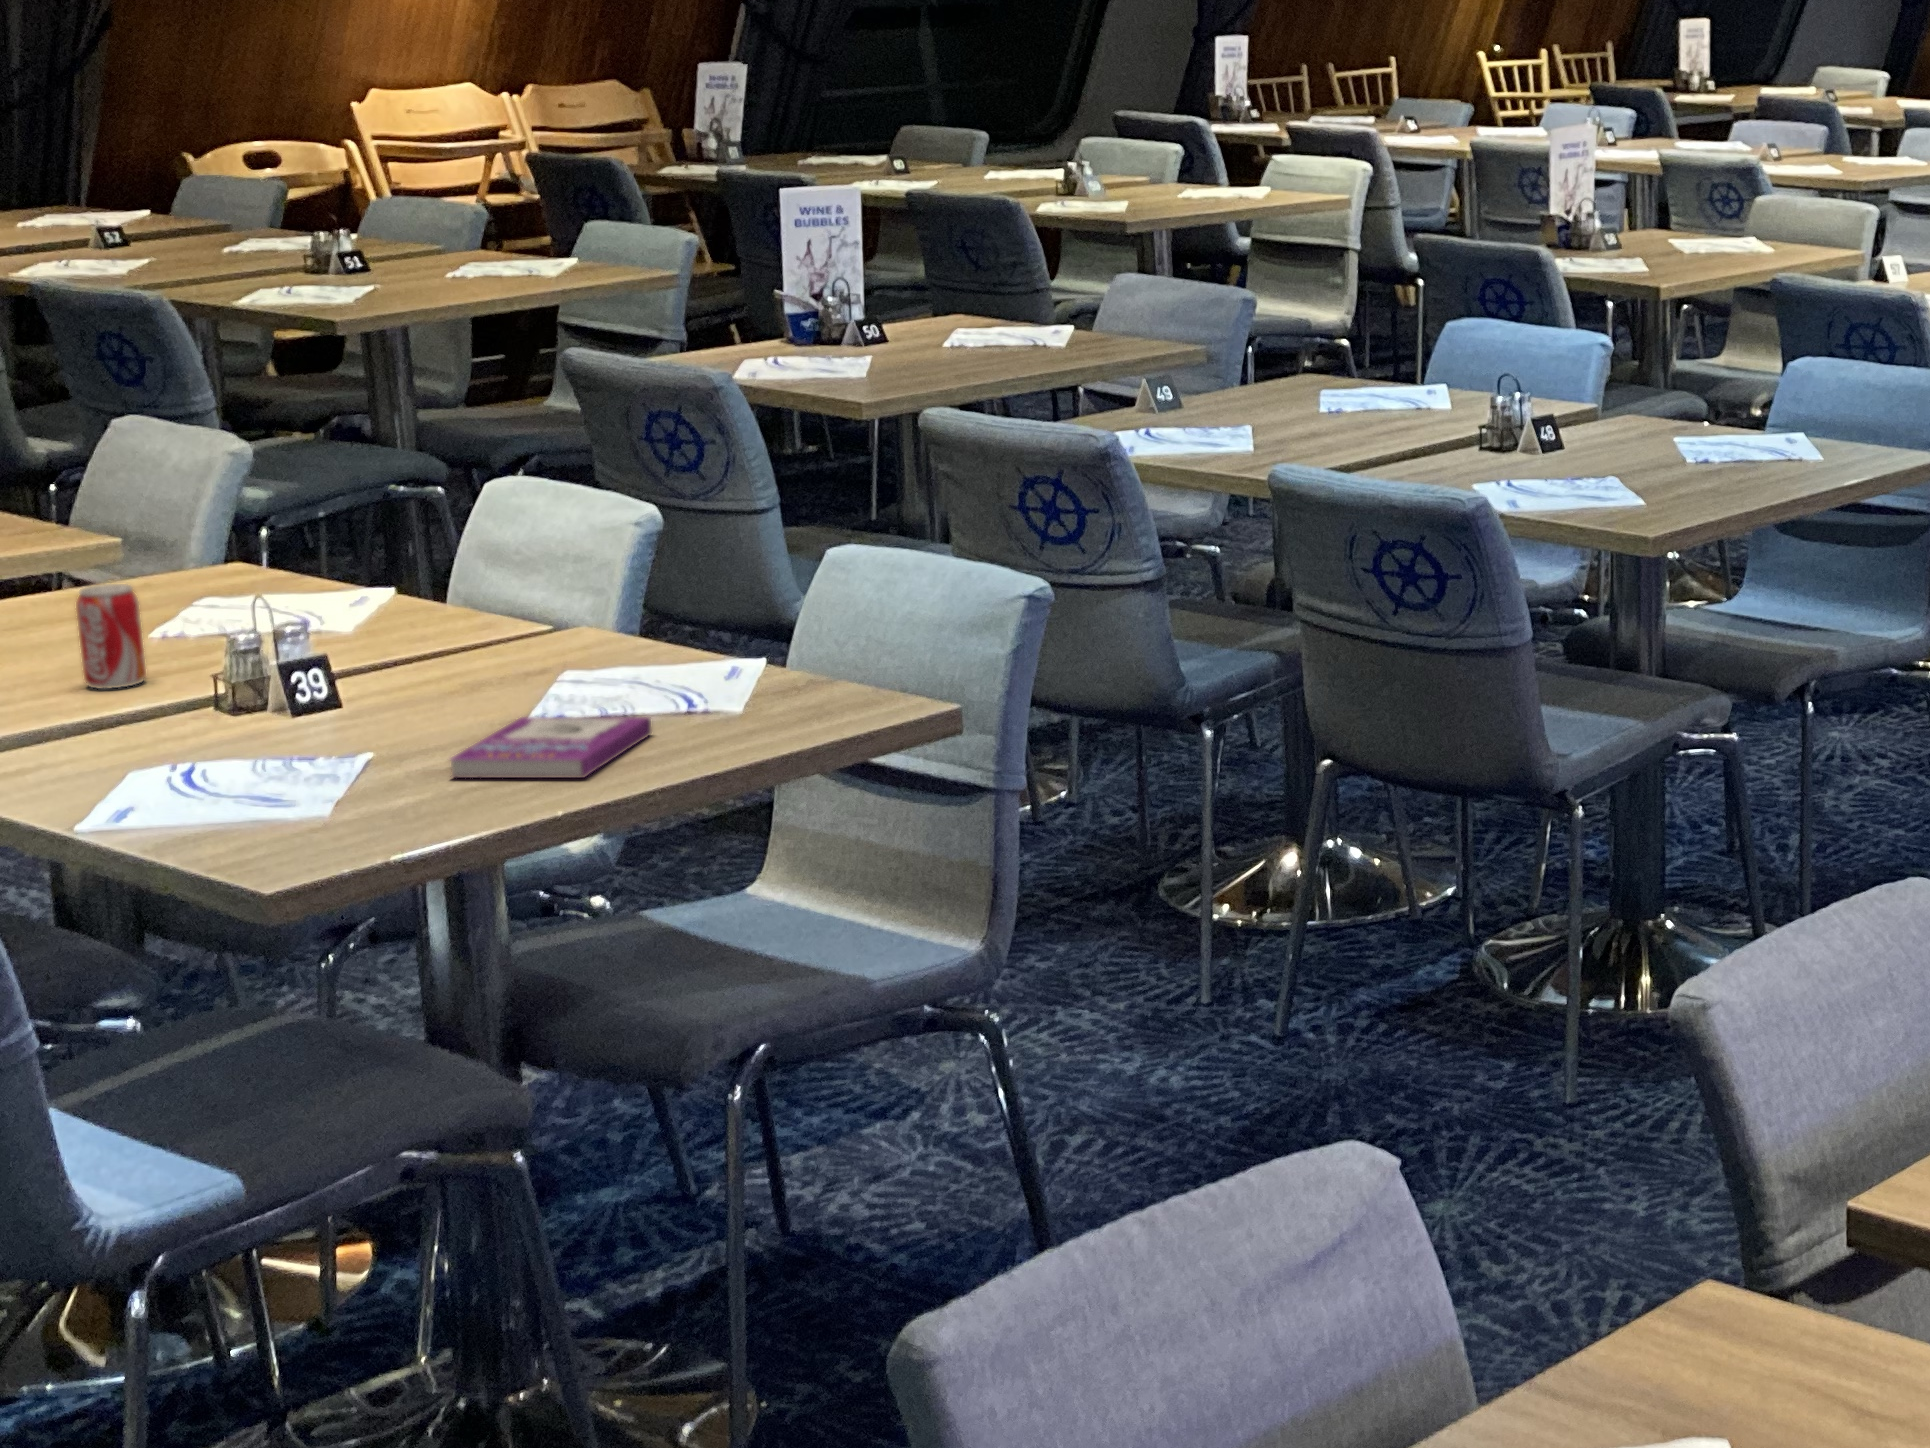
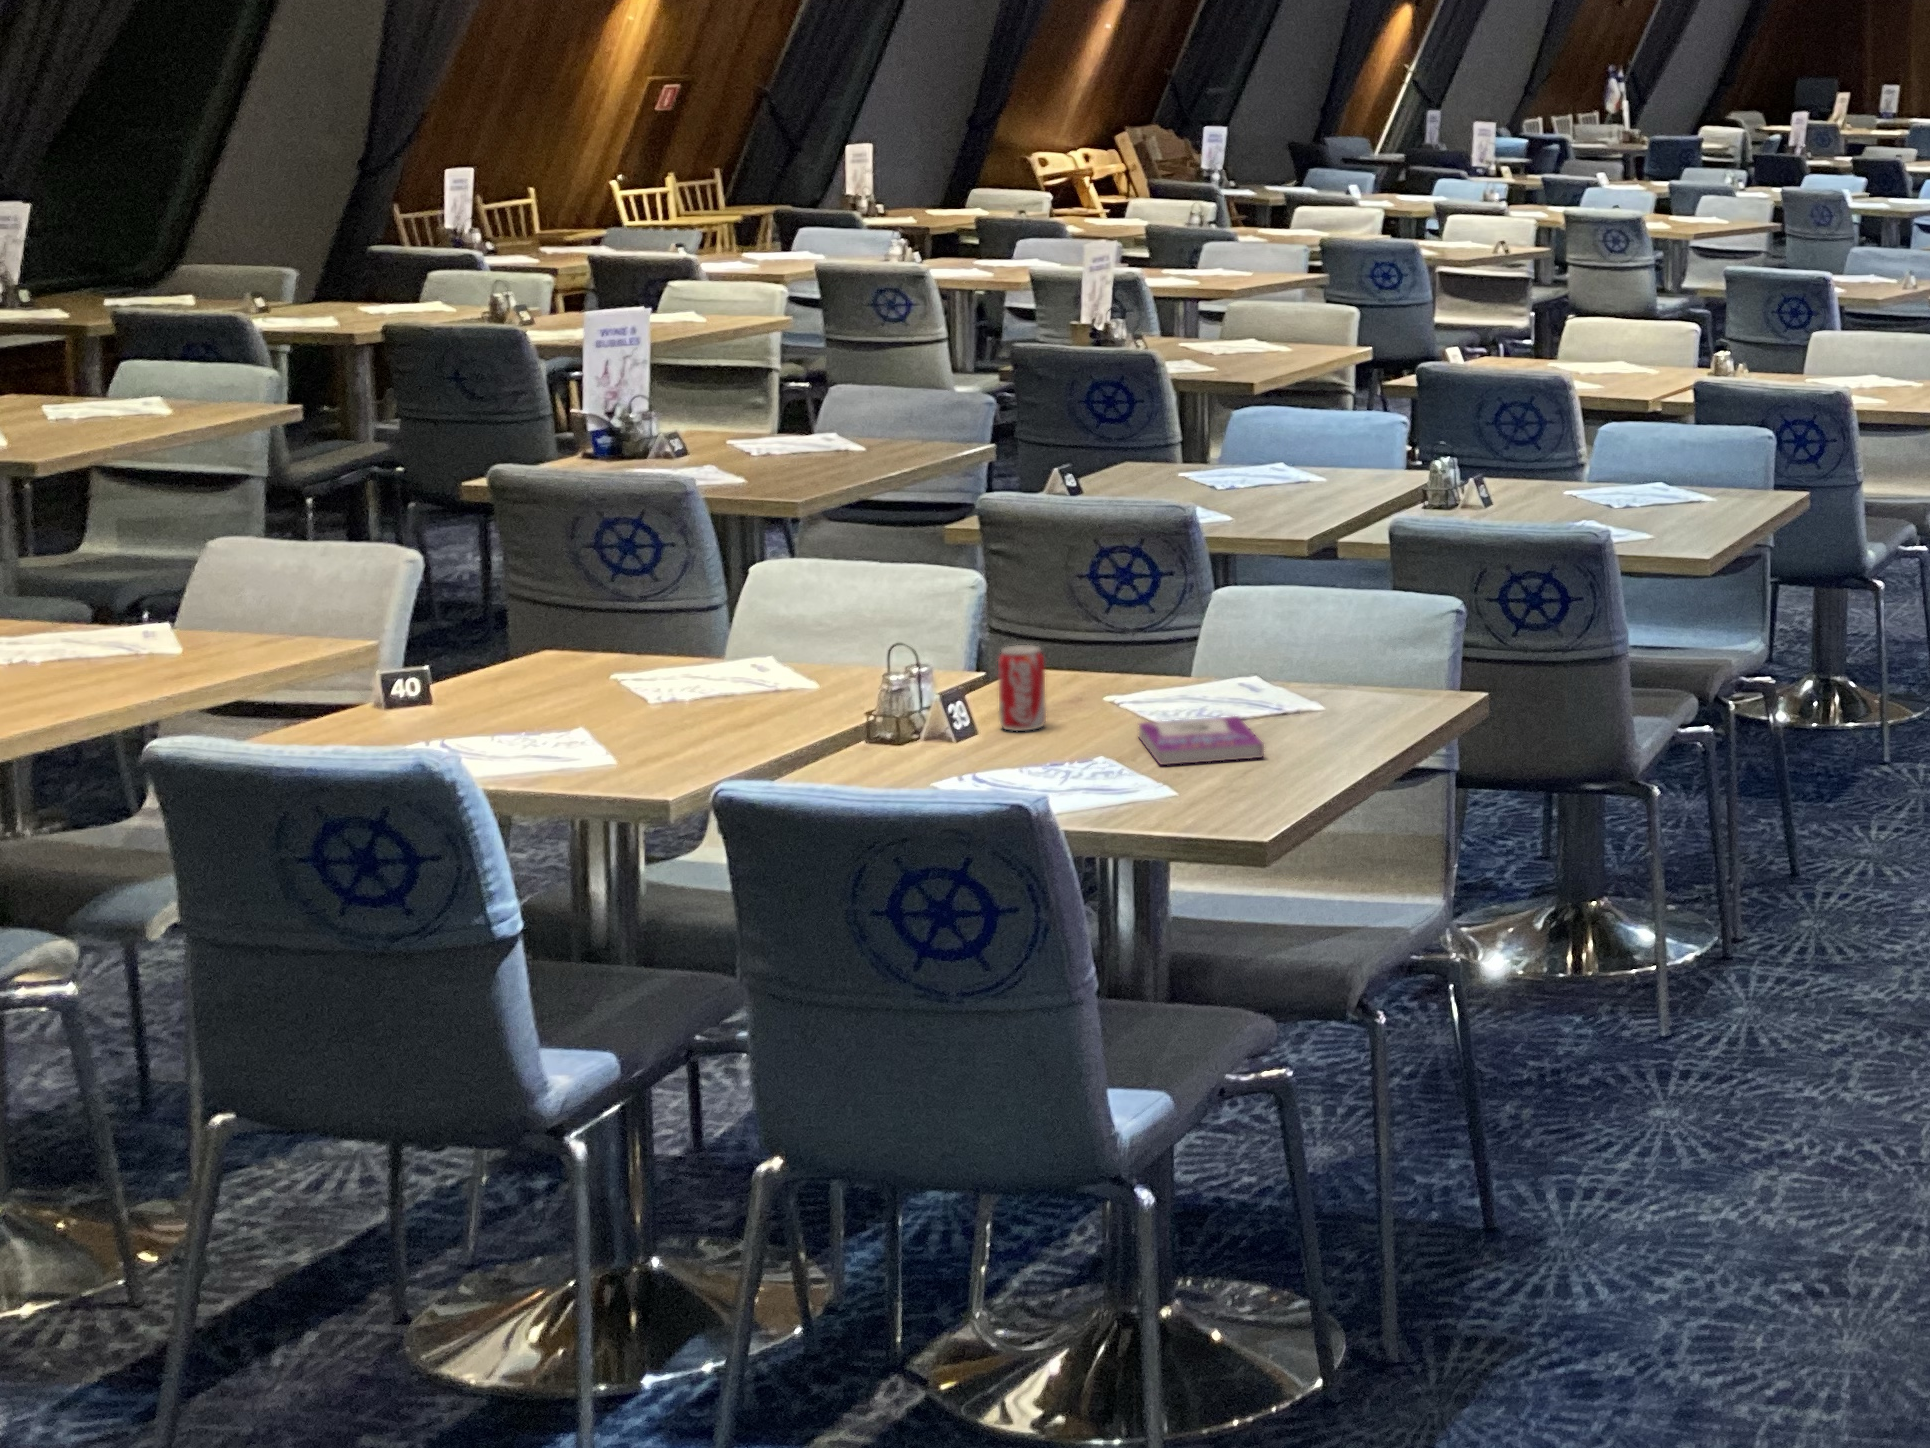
beverage can: present [76,584,146,689] -> present [998,645,1046,731]

